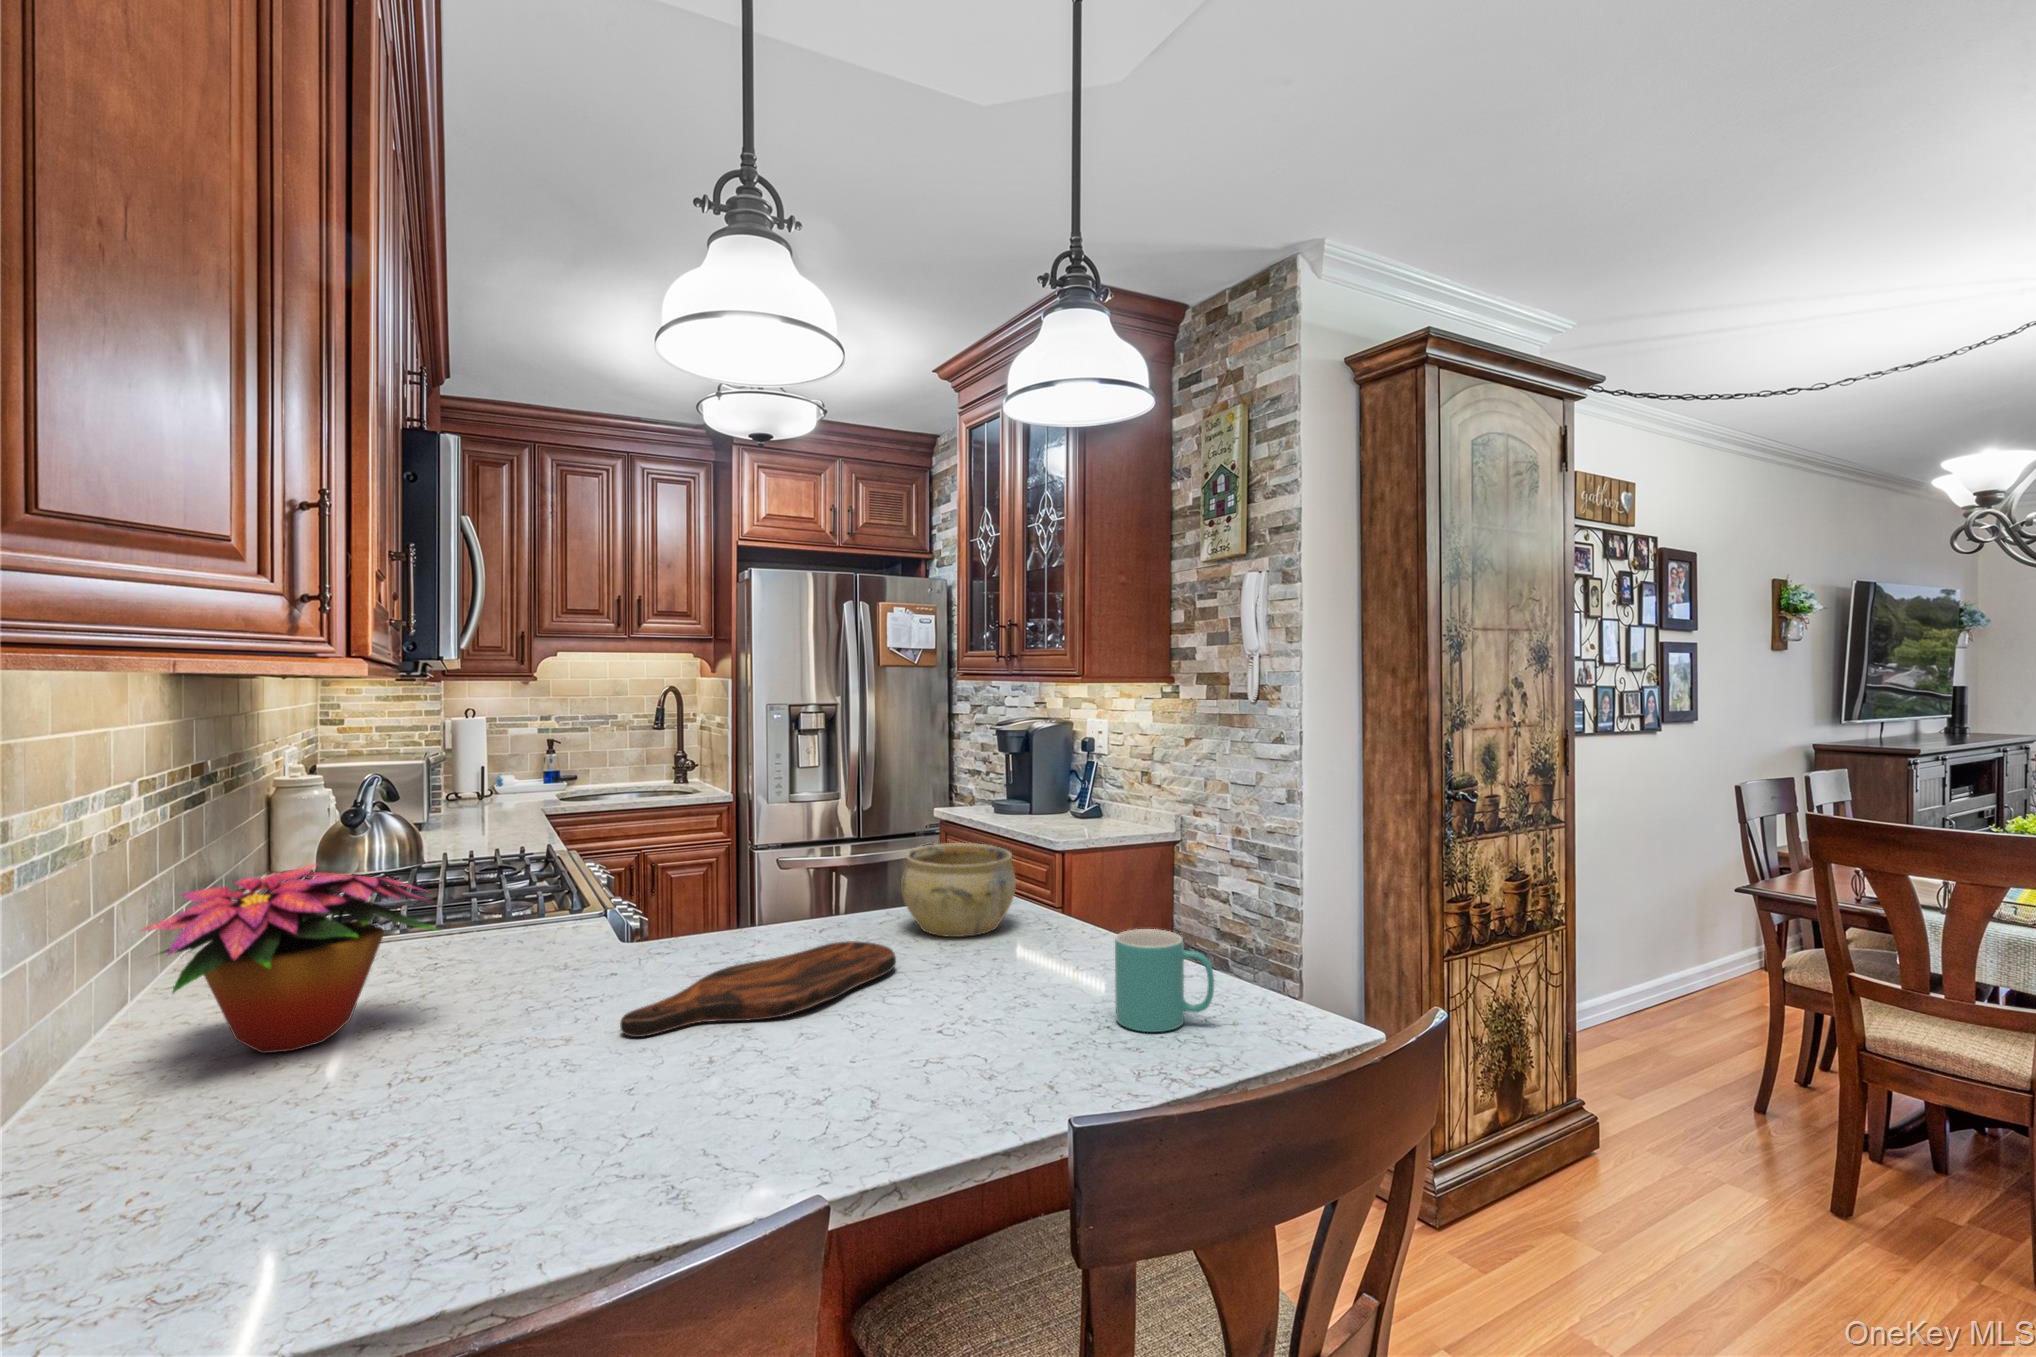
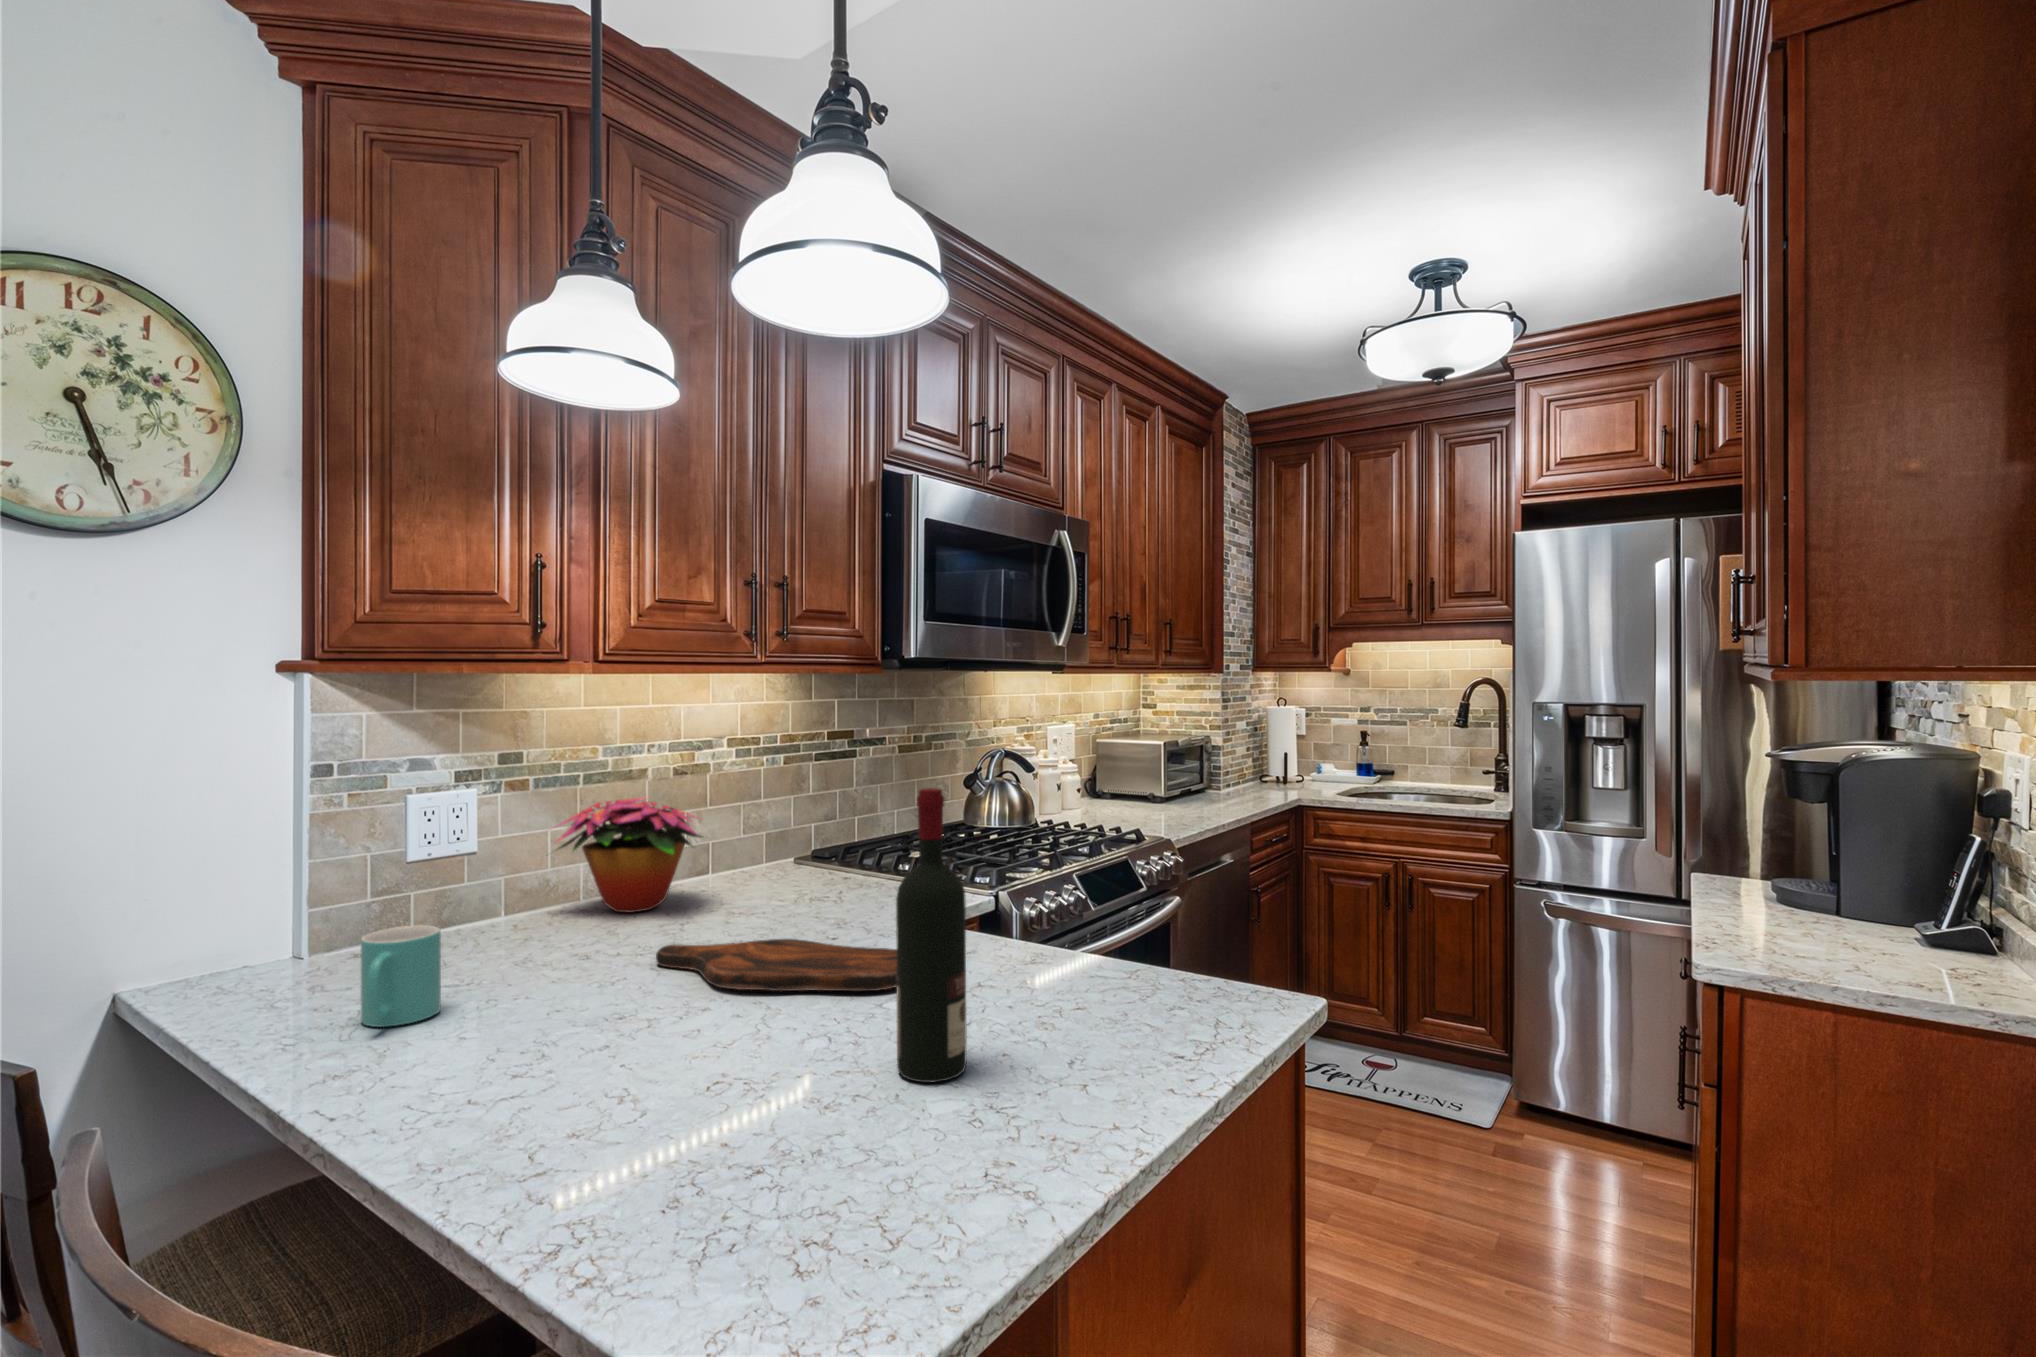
wine bottle: none [1056,765,1109,984] -> present [896,788,967,1082]
ceramic bowl: present [901,843,1016,937] -> none [1008,877,1153,999]
mug: present [1115,929,1214,1032] -> present [361,925,441,1027]

